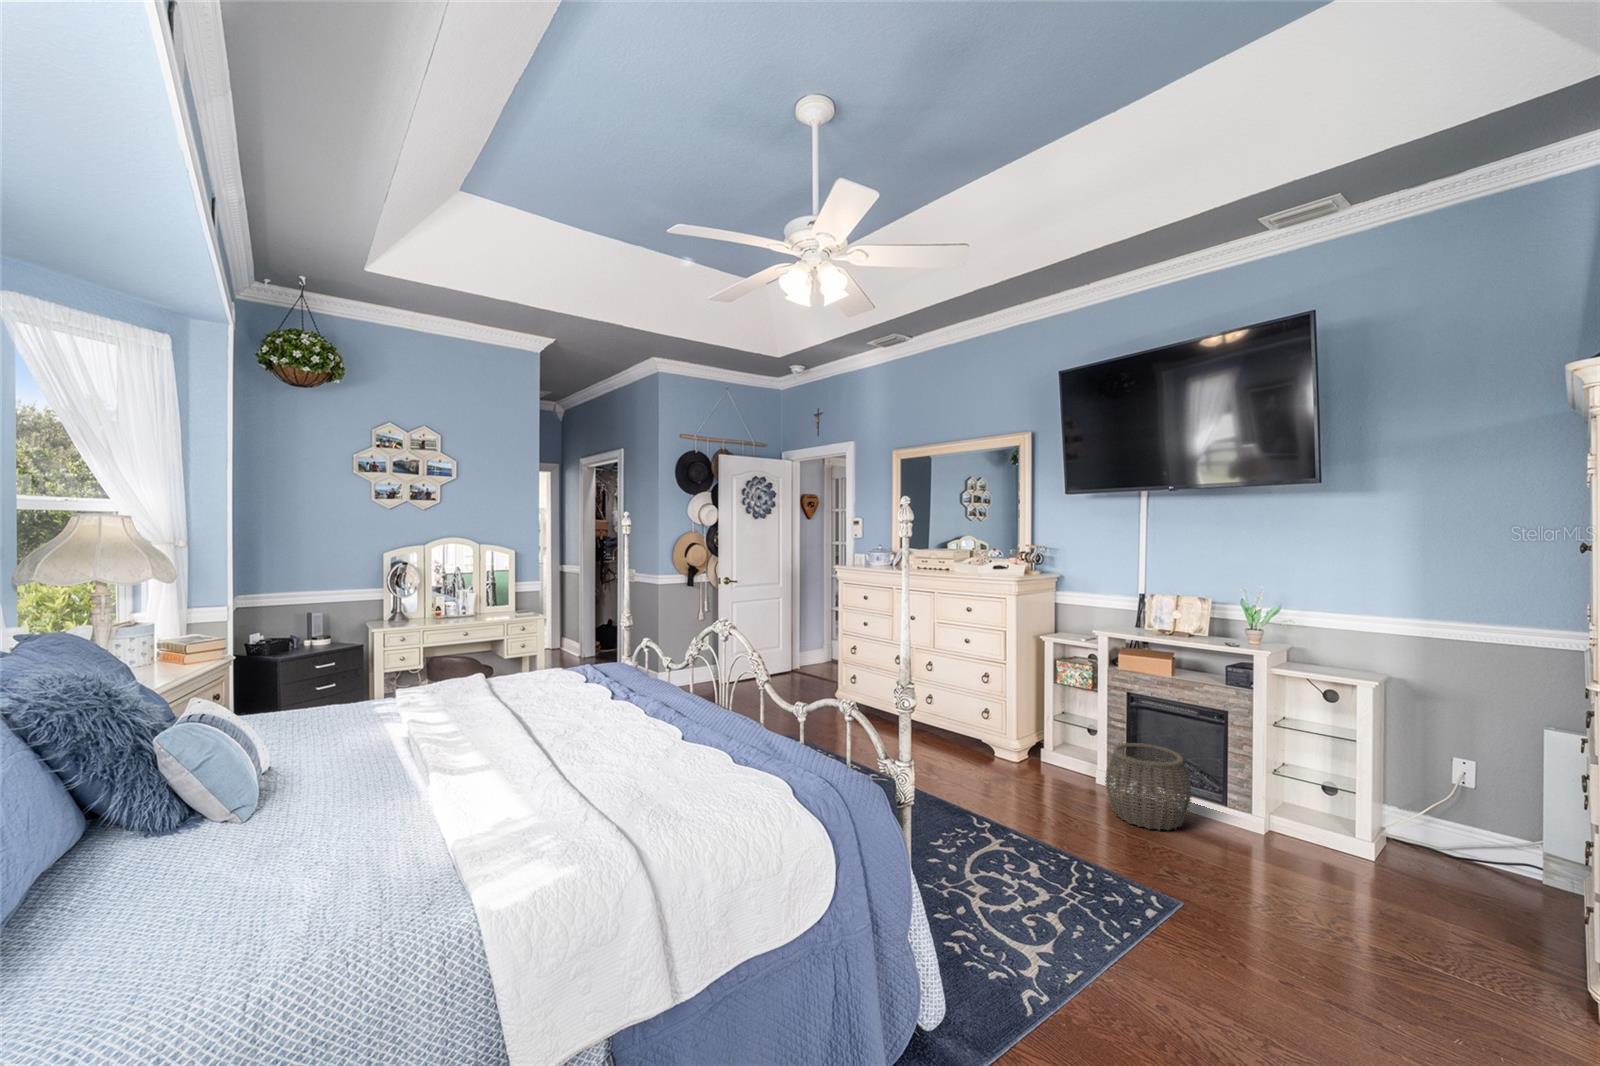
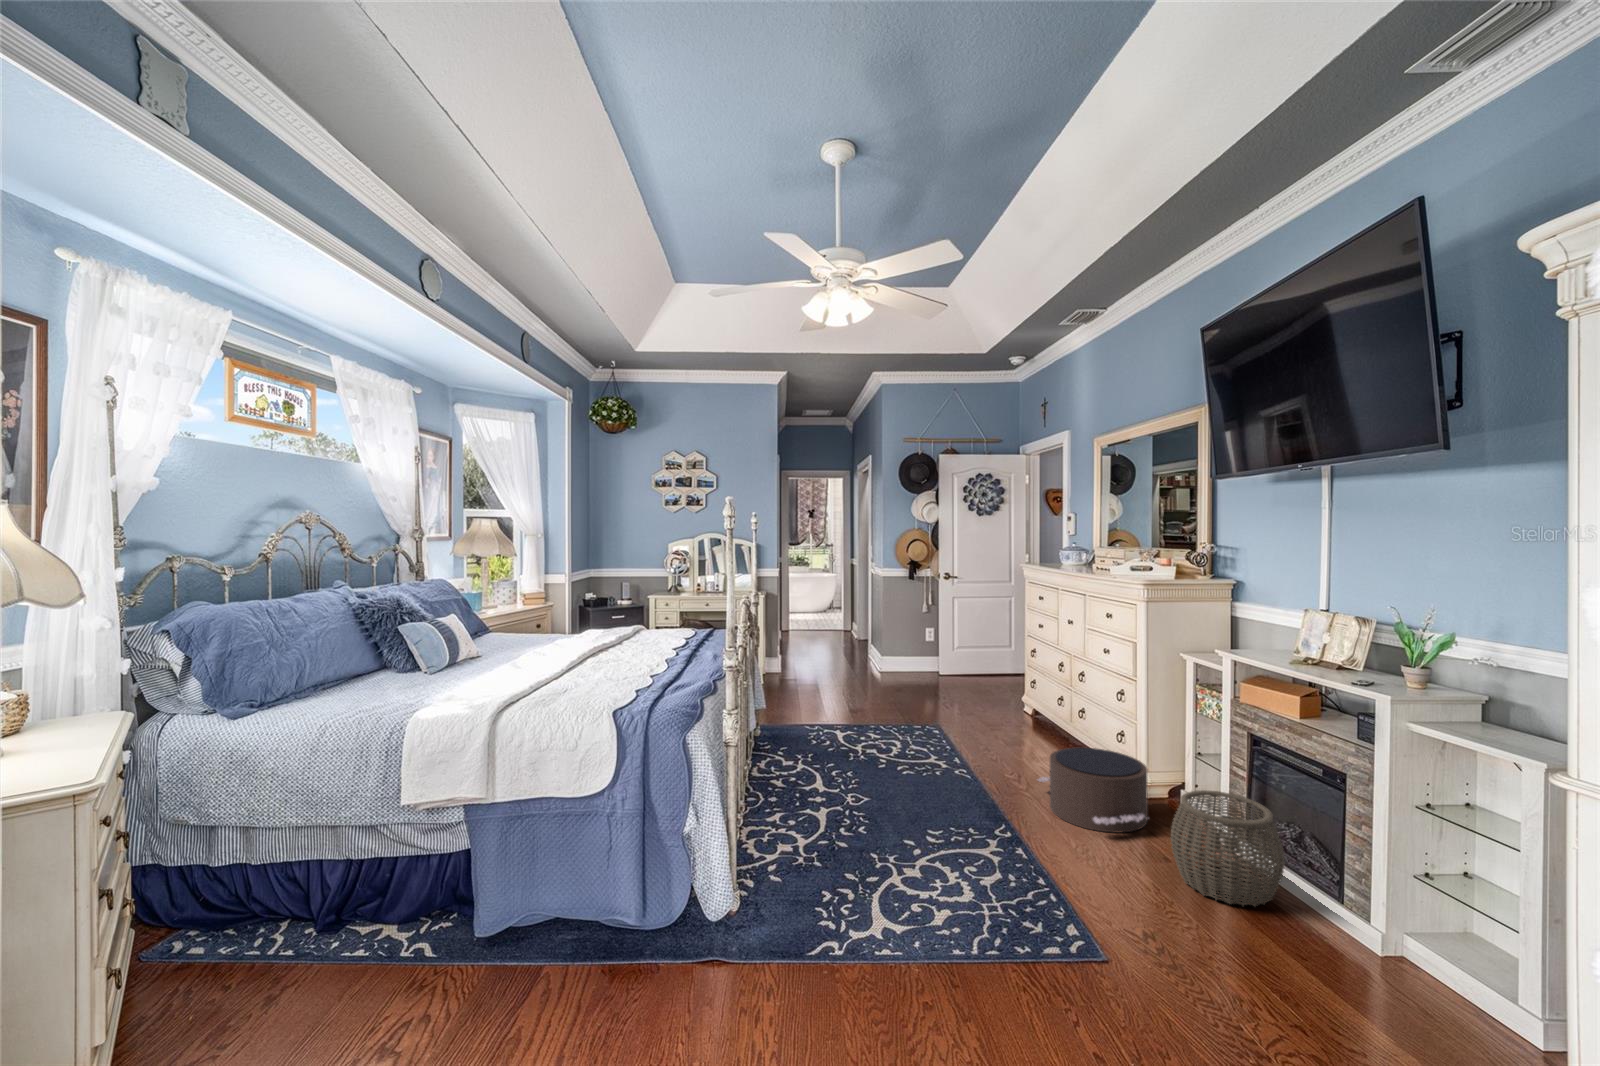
pouf: none [947,728,1060,801] -> present [1037,747,1148,833]

